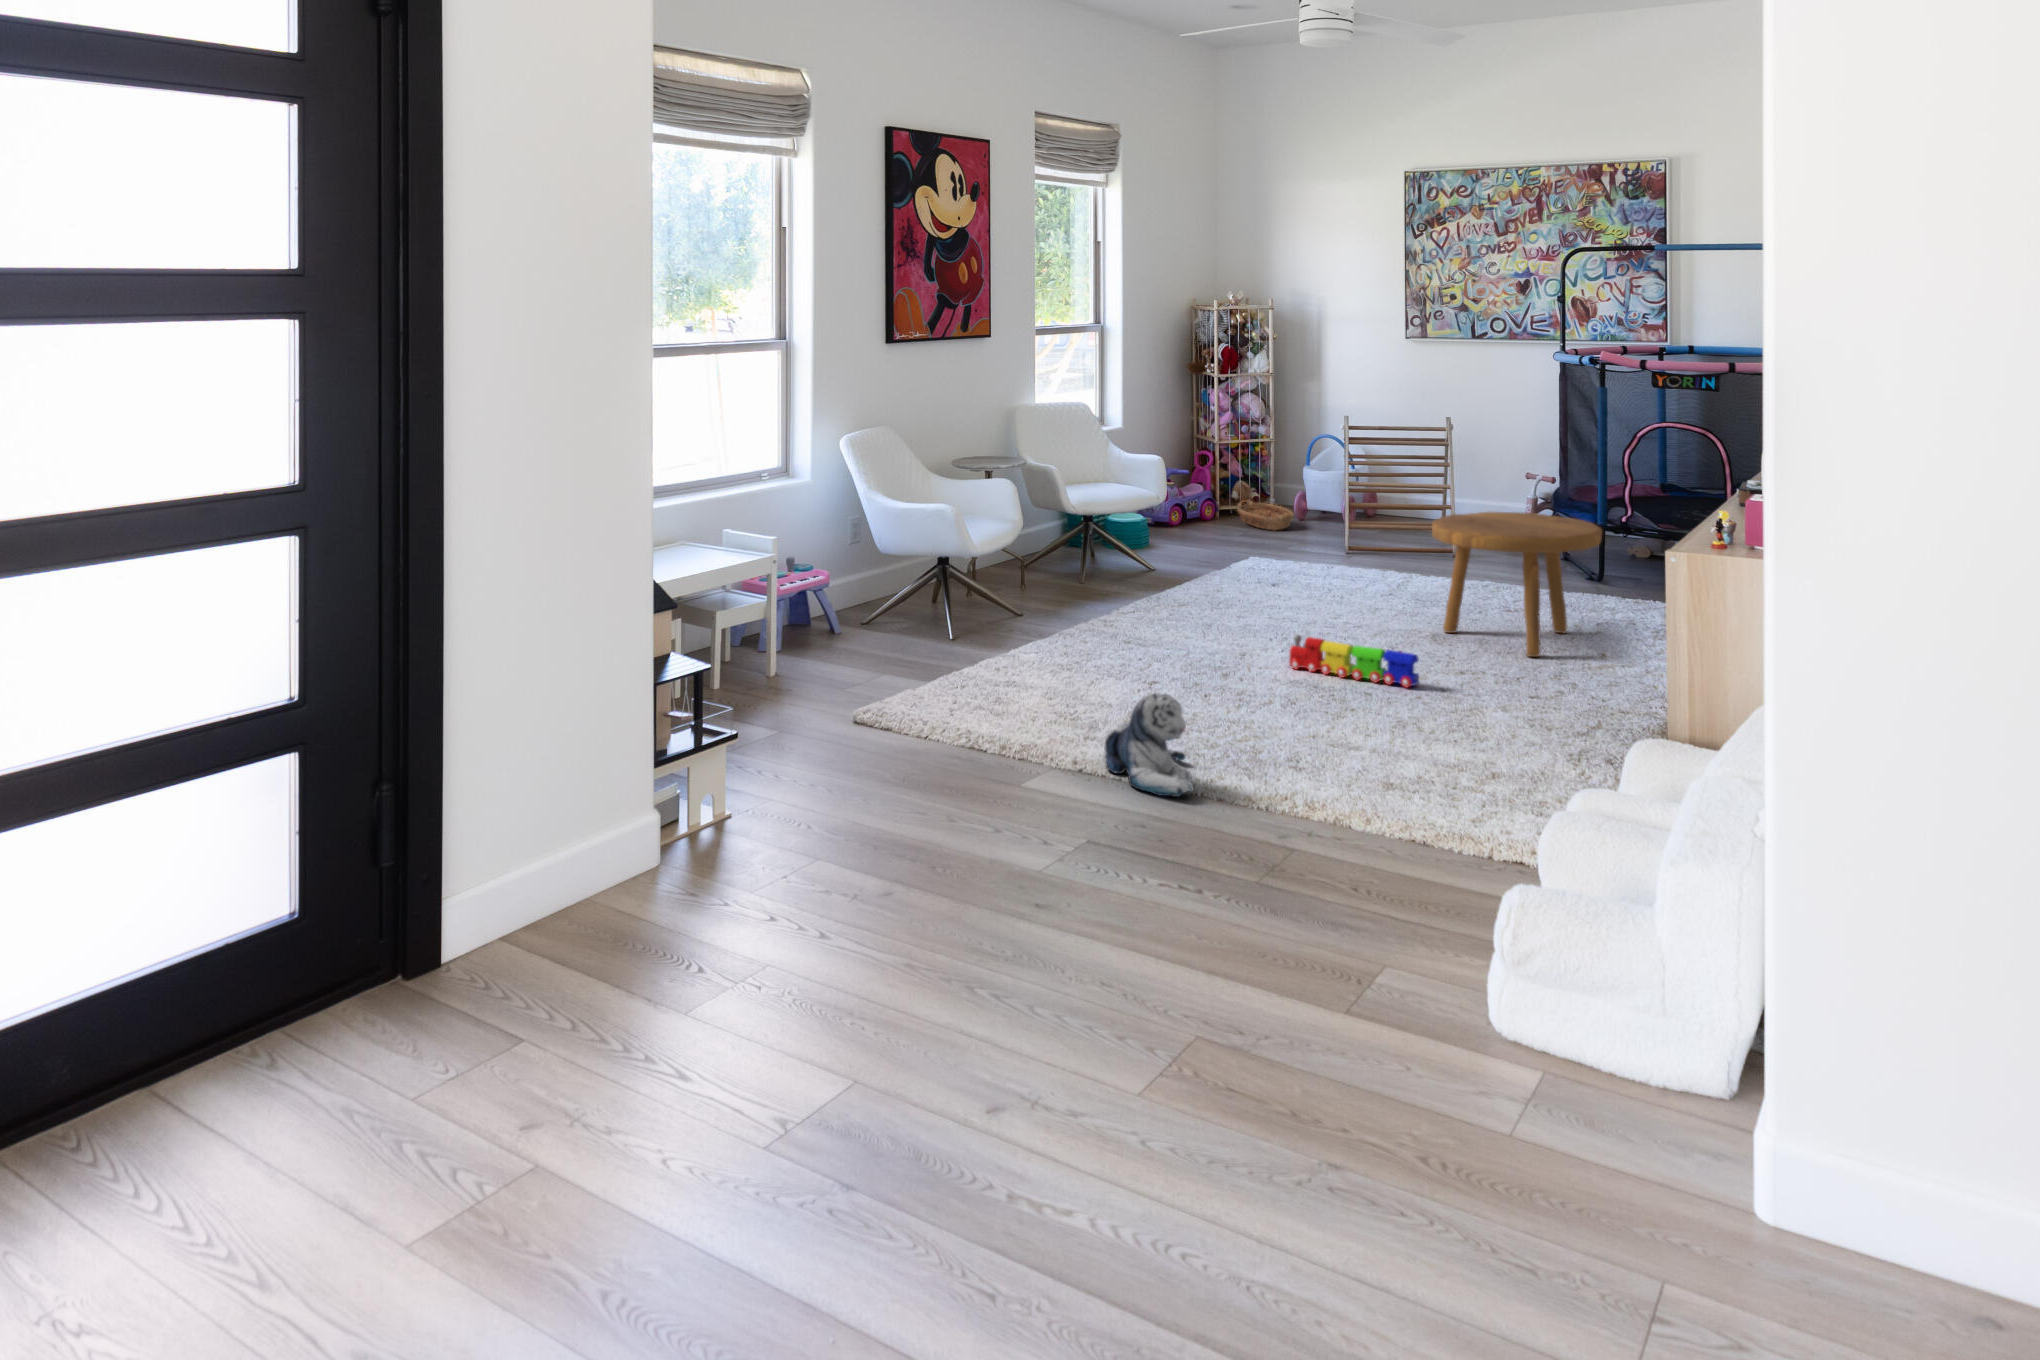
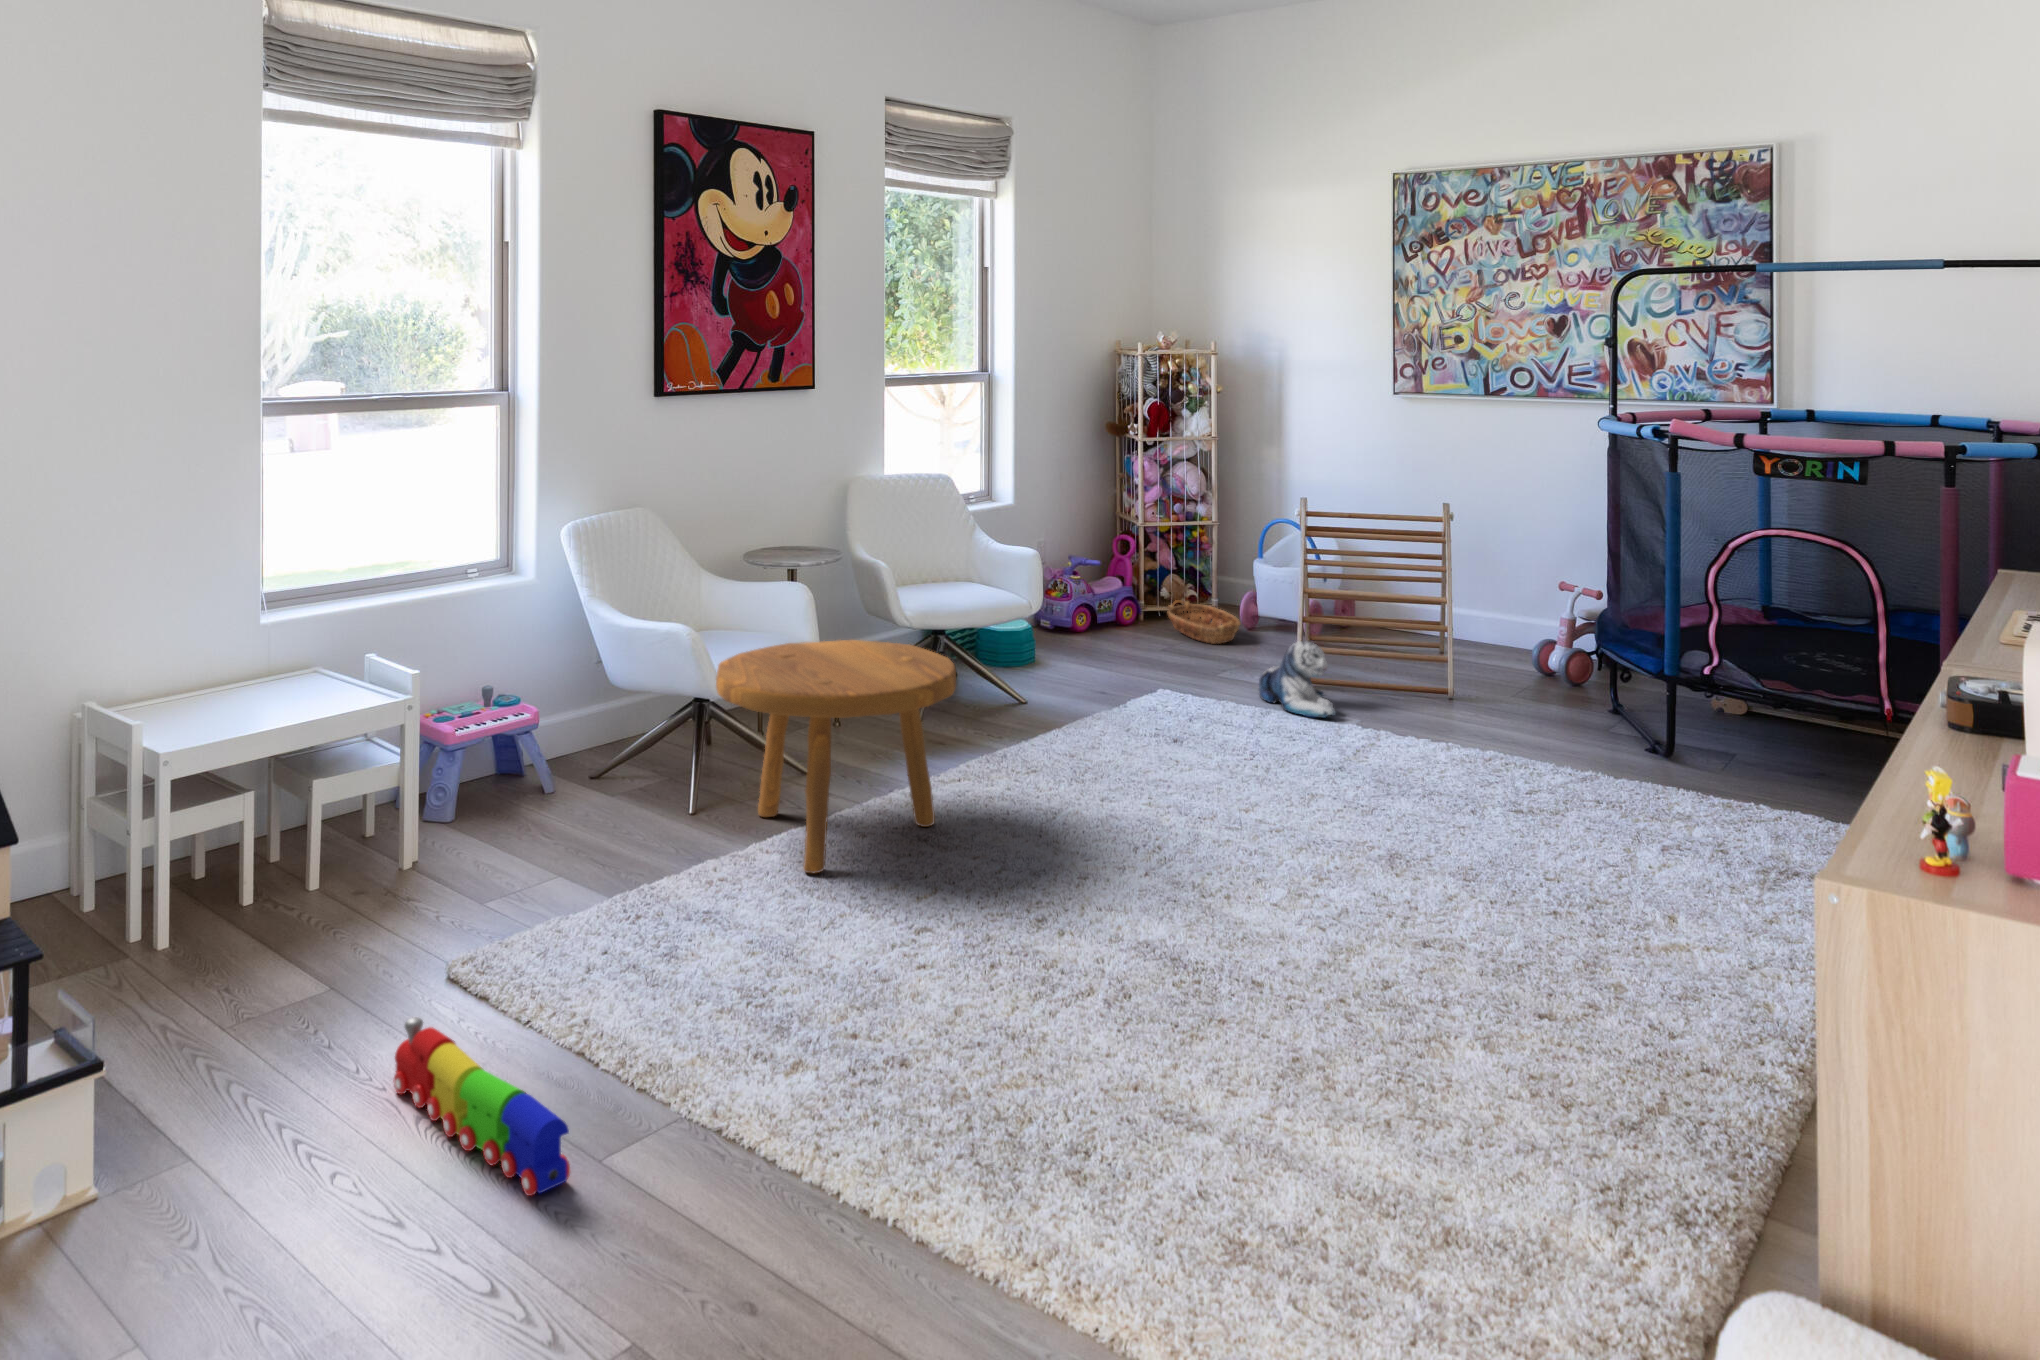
footstool: present [1432,512,1602,657] -> present [716,640,956,873]
toy train: present [1289,635,1419,688] -> present [394,1017,570,1196]
plush toy: present [1104,694,1193,797] -> present [1259,641,1336,718]

